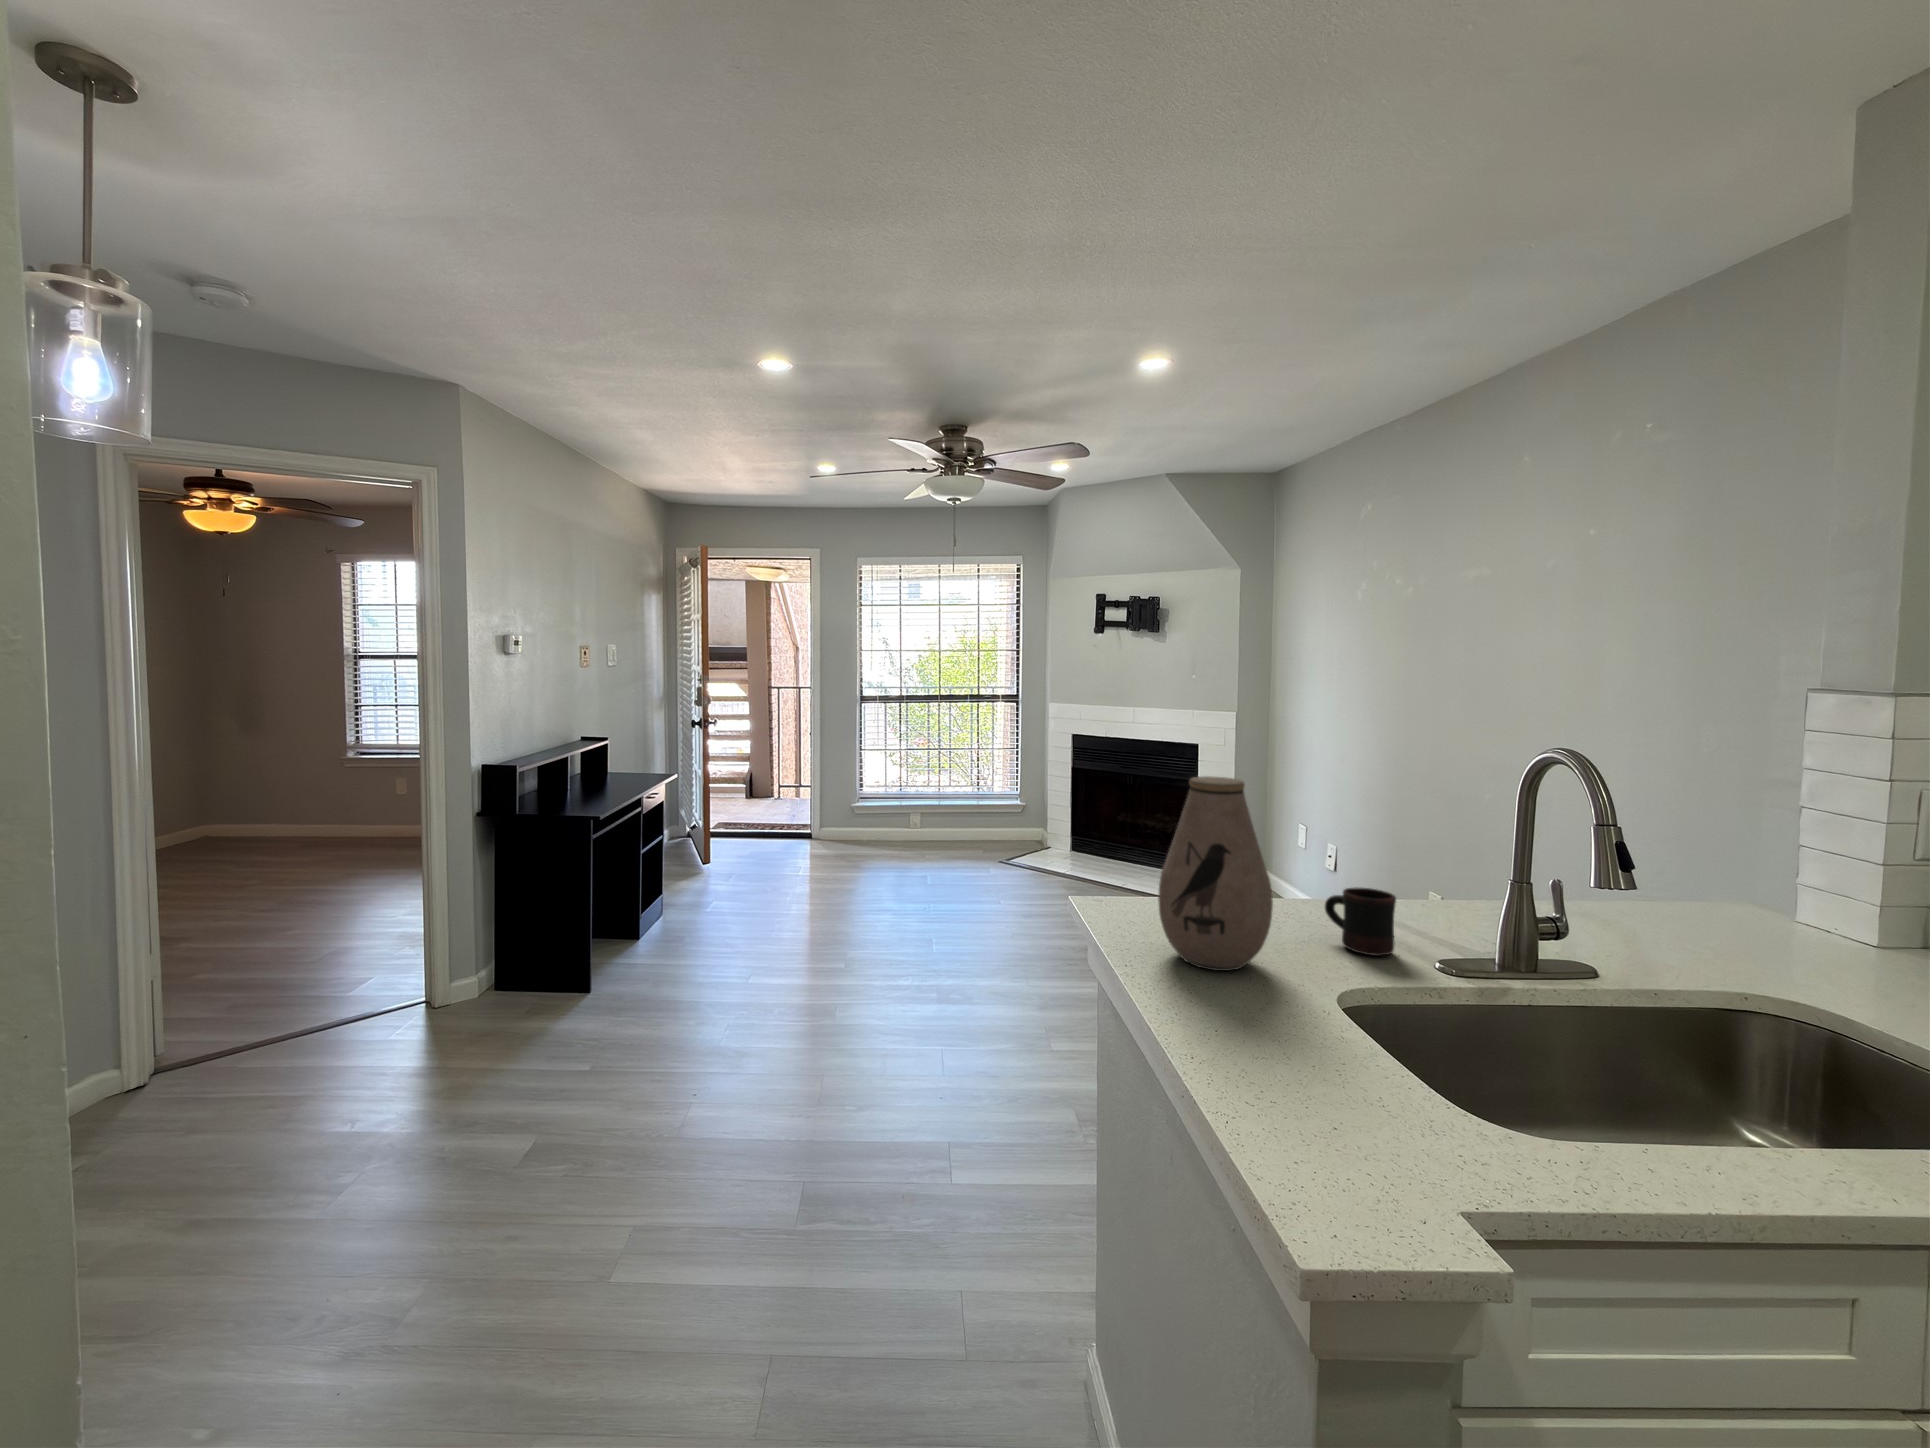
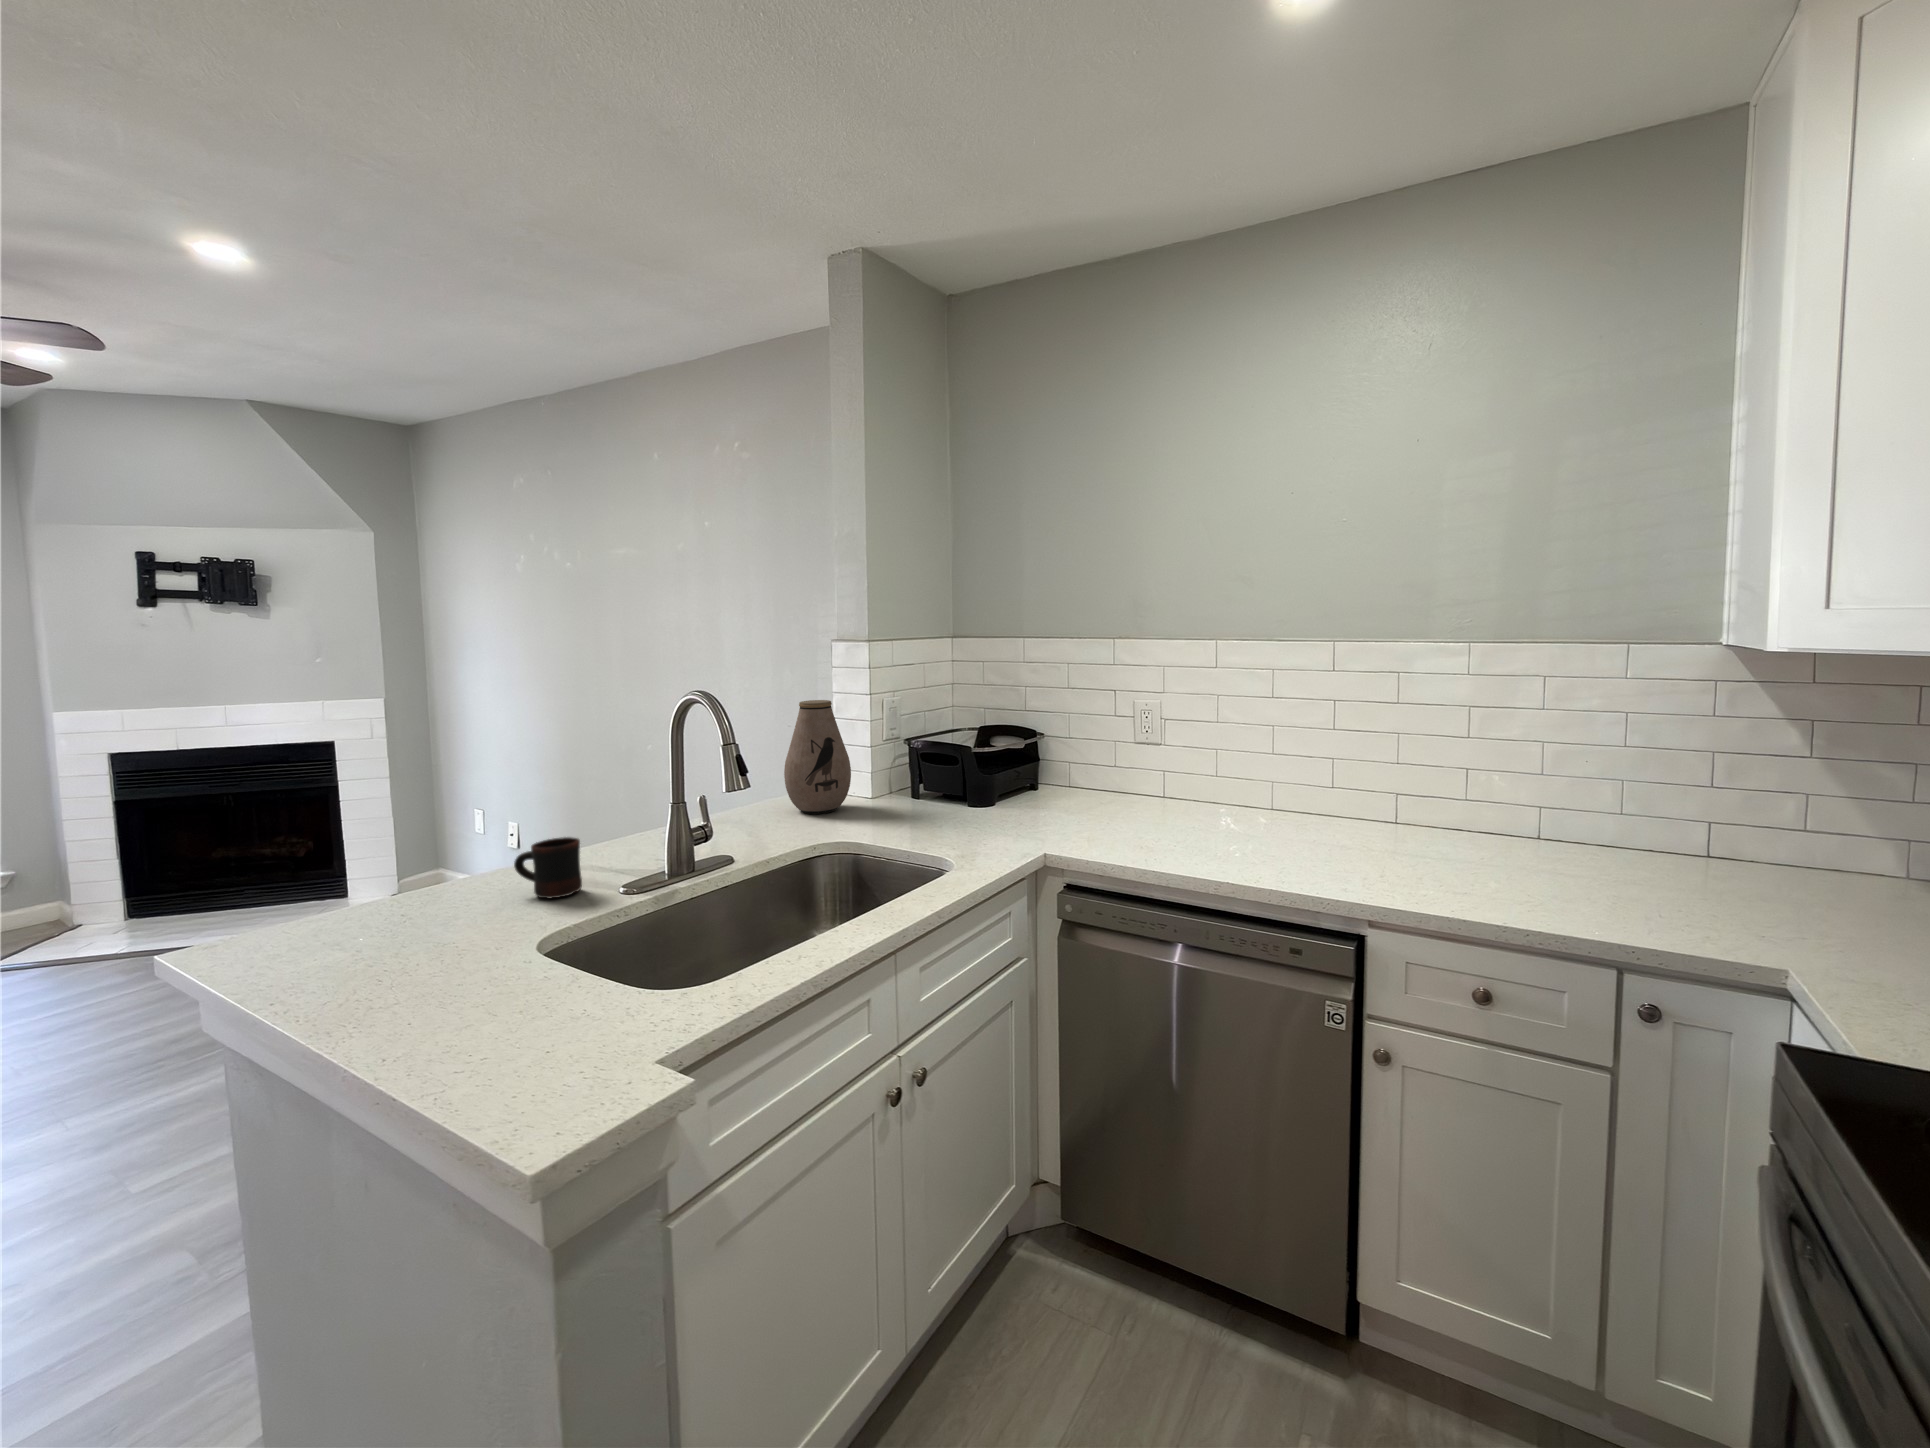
vase: present [1158,776,1273,971] -> present [784,700,851,814]

